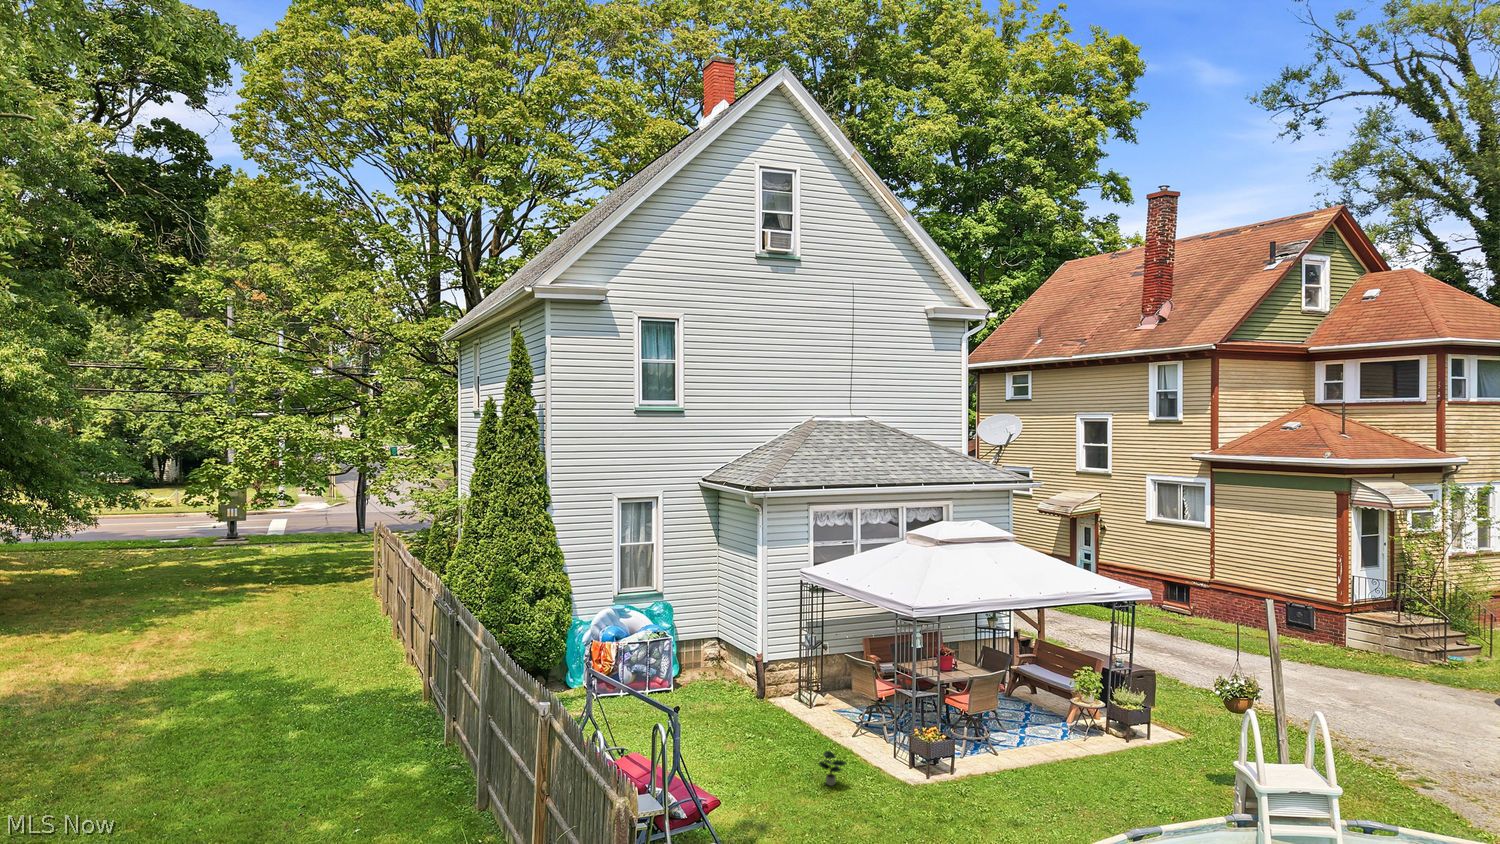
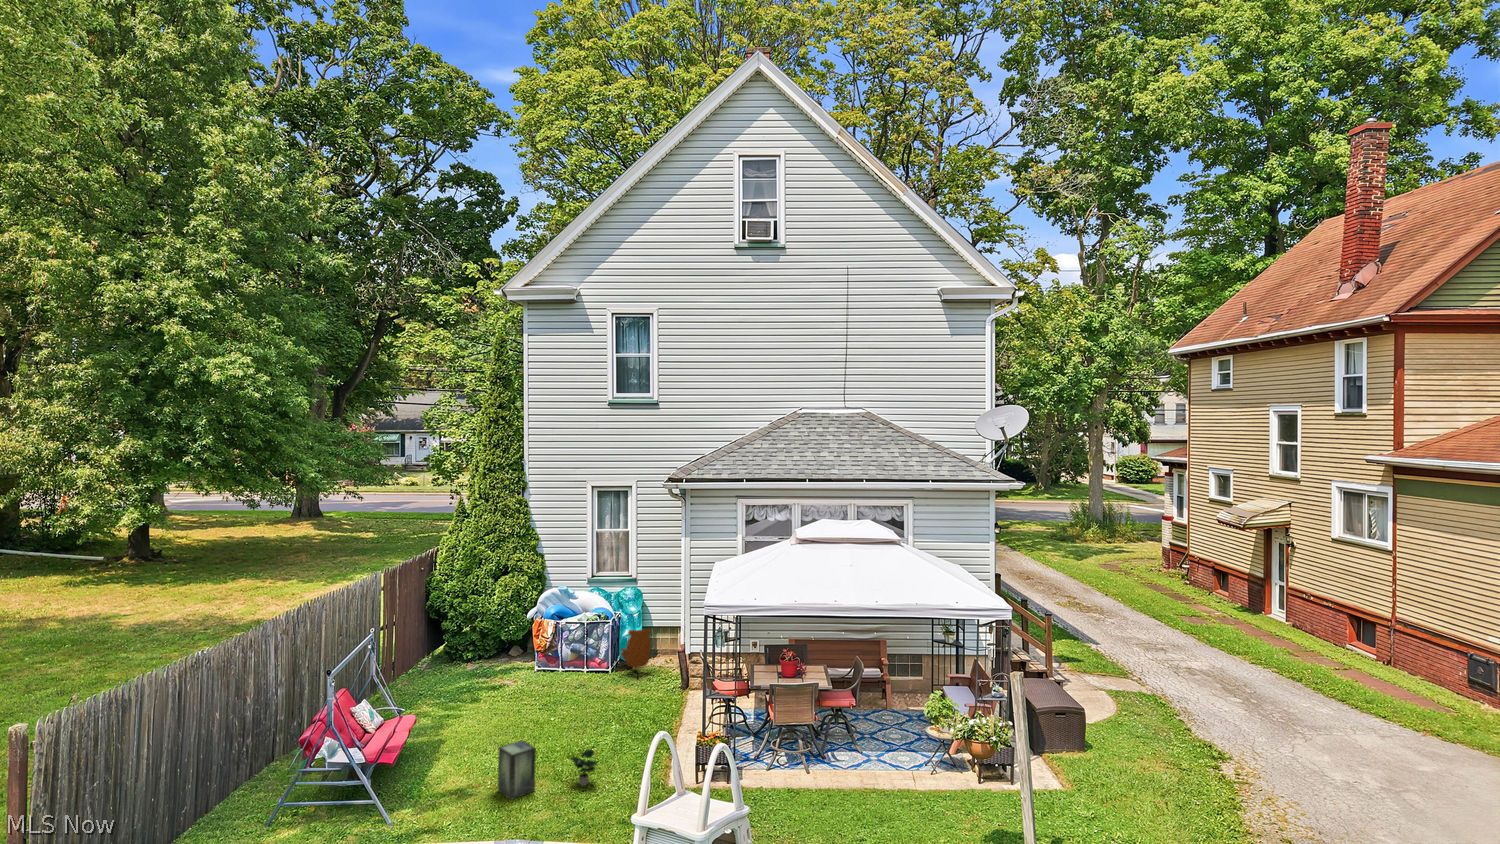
lounge chair: none [676,639,728,694] -> present [620,629,651,678]
storage box: none [769,752,802,809] -> present [498,740,536,800]

